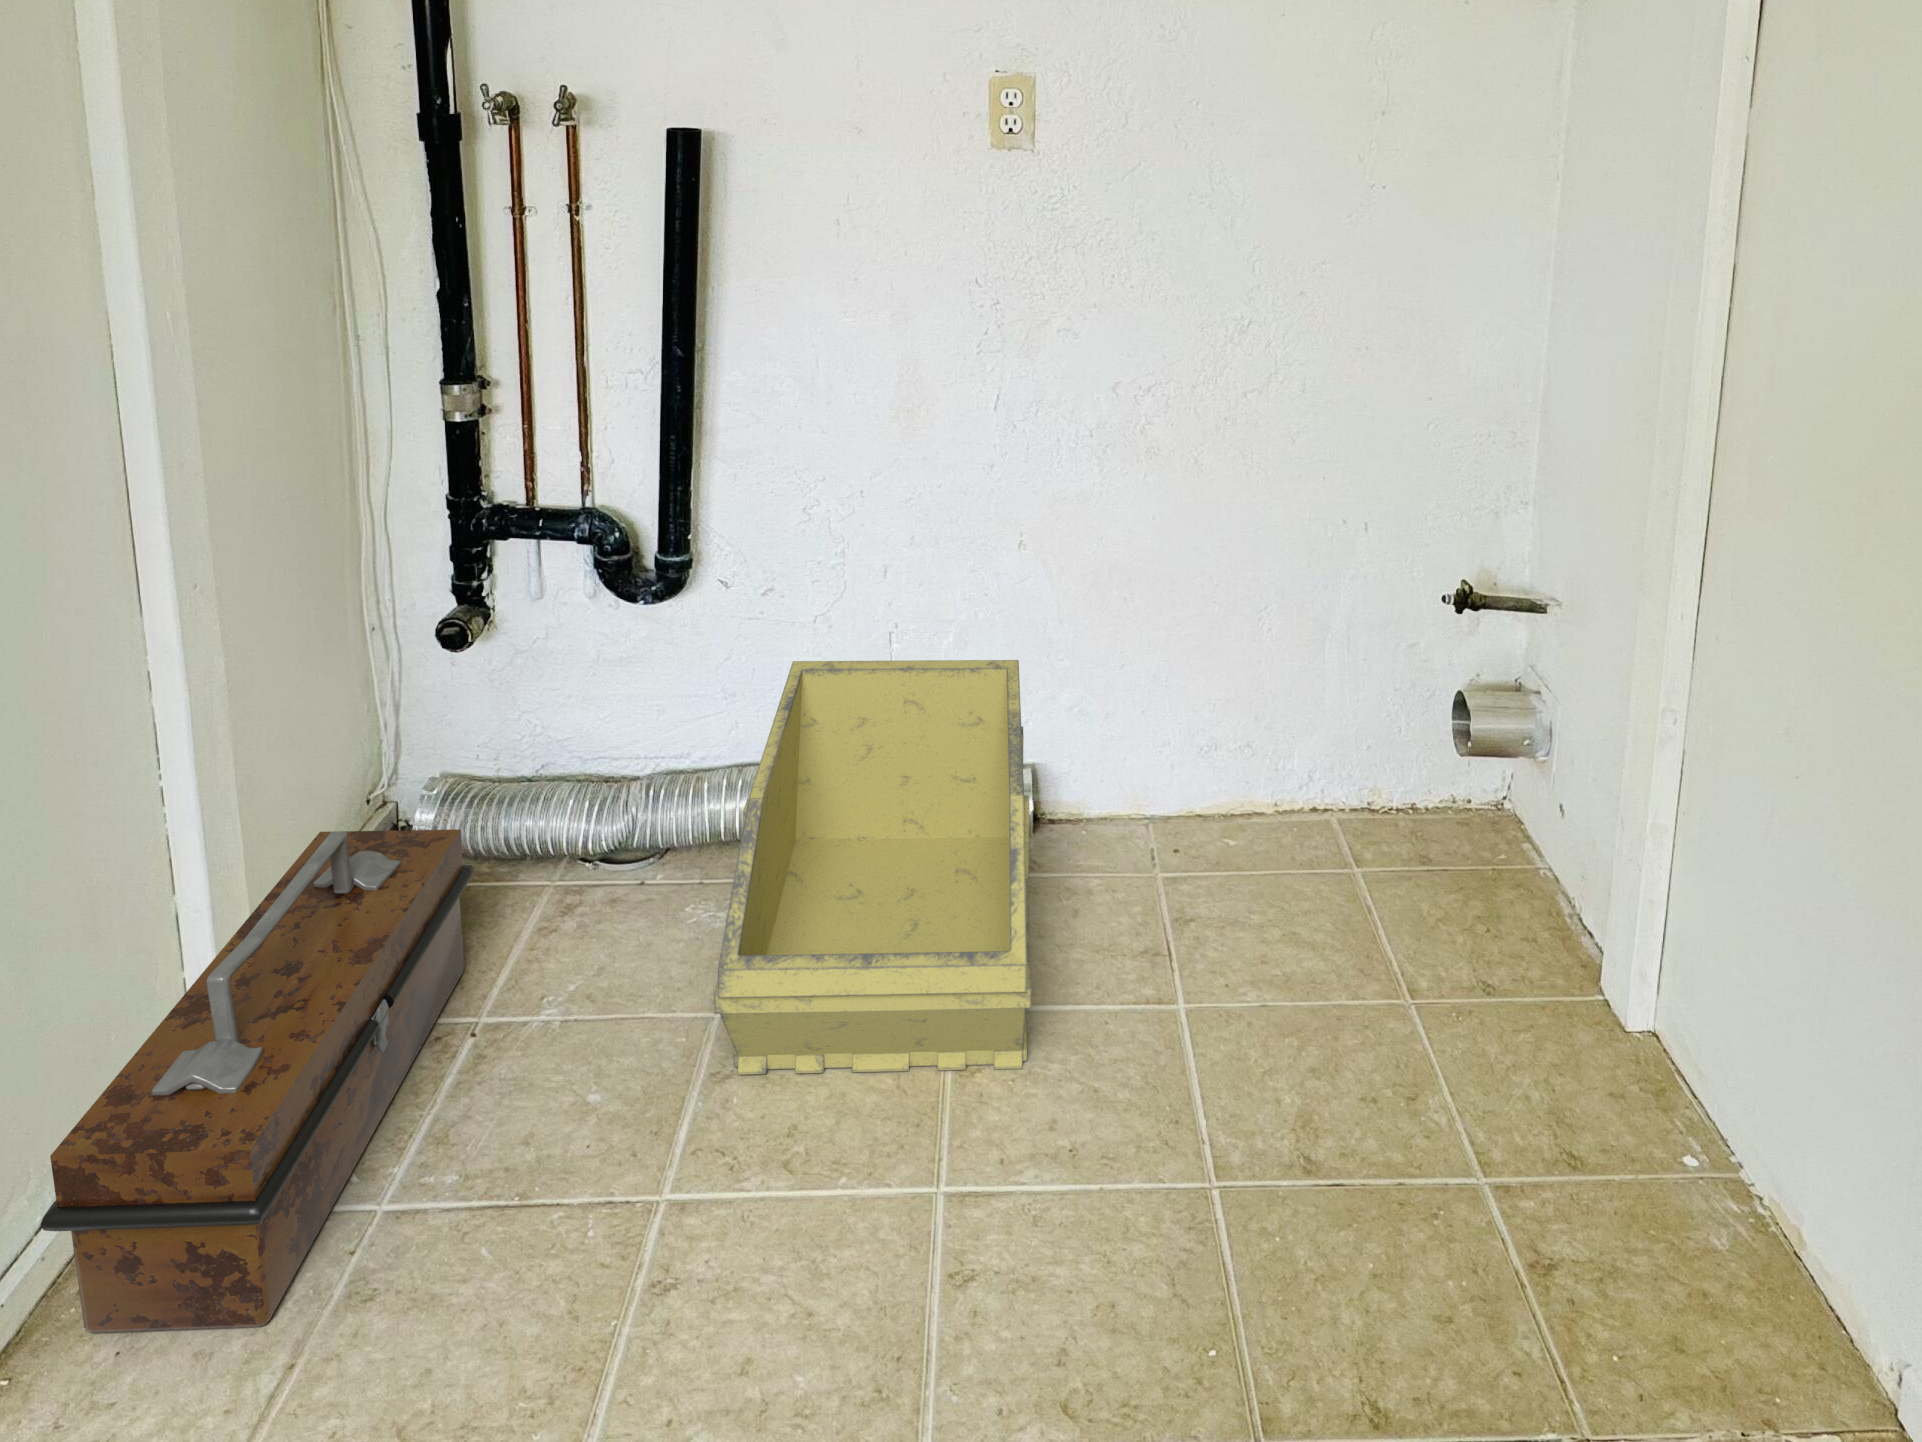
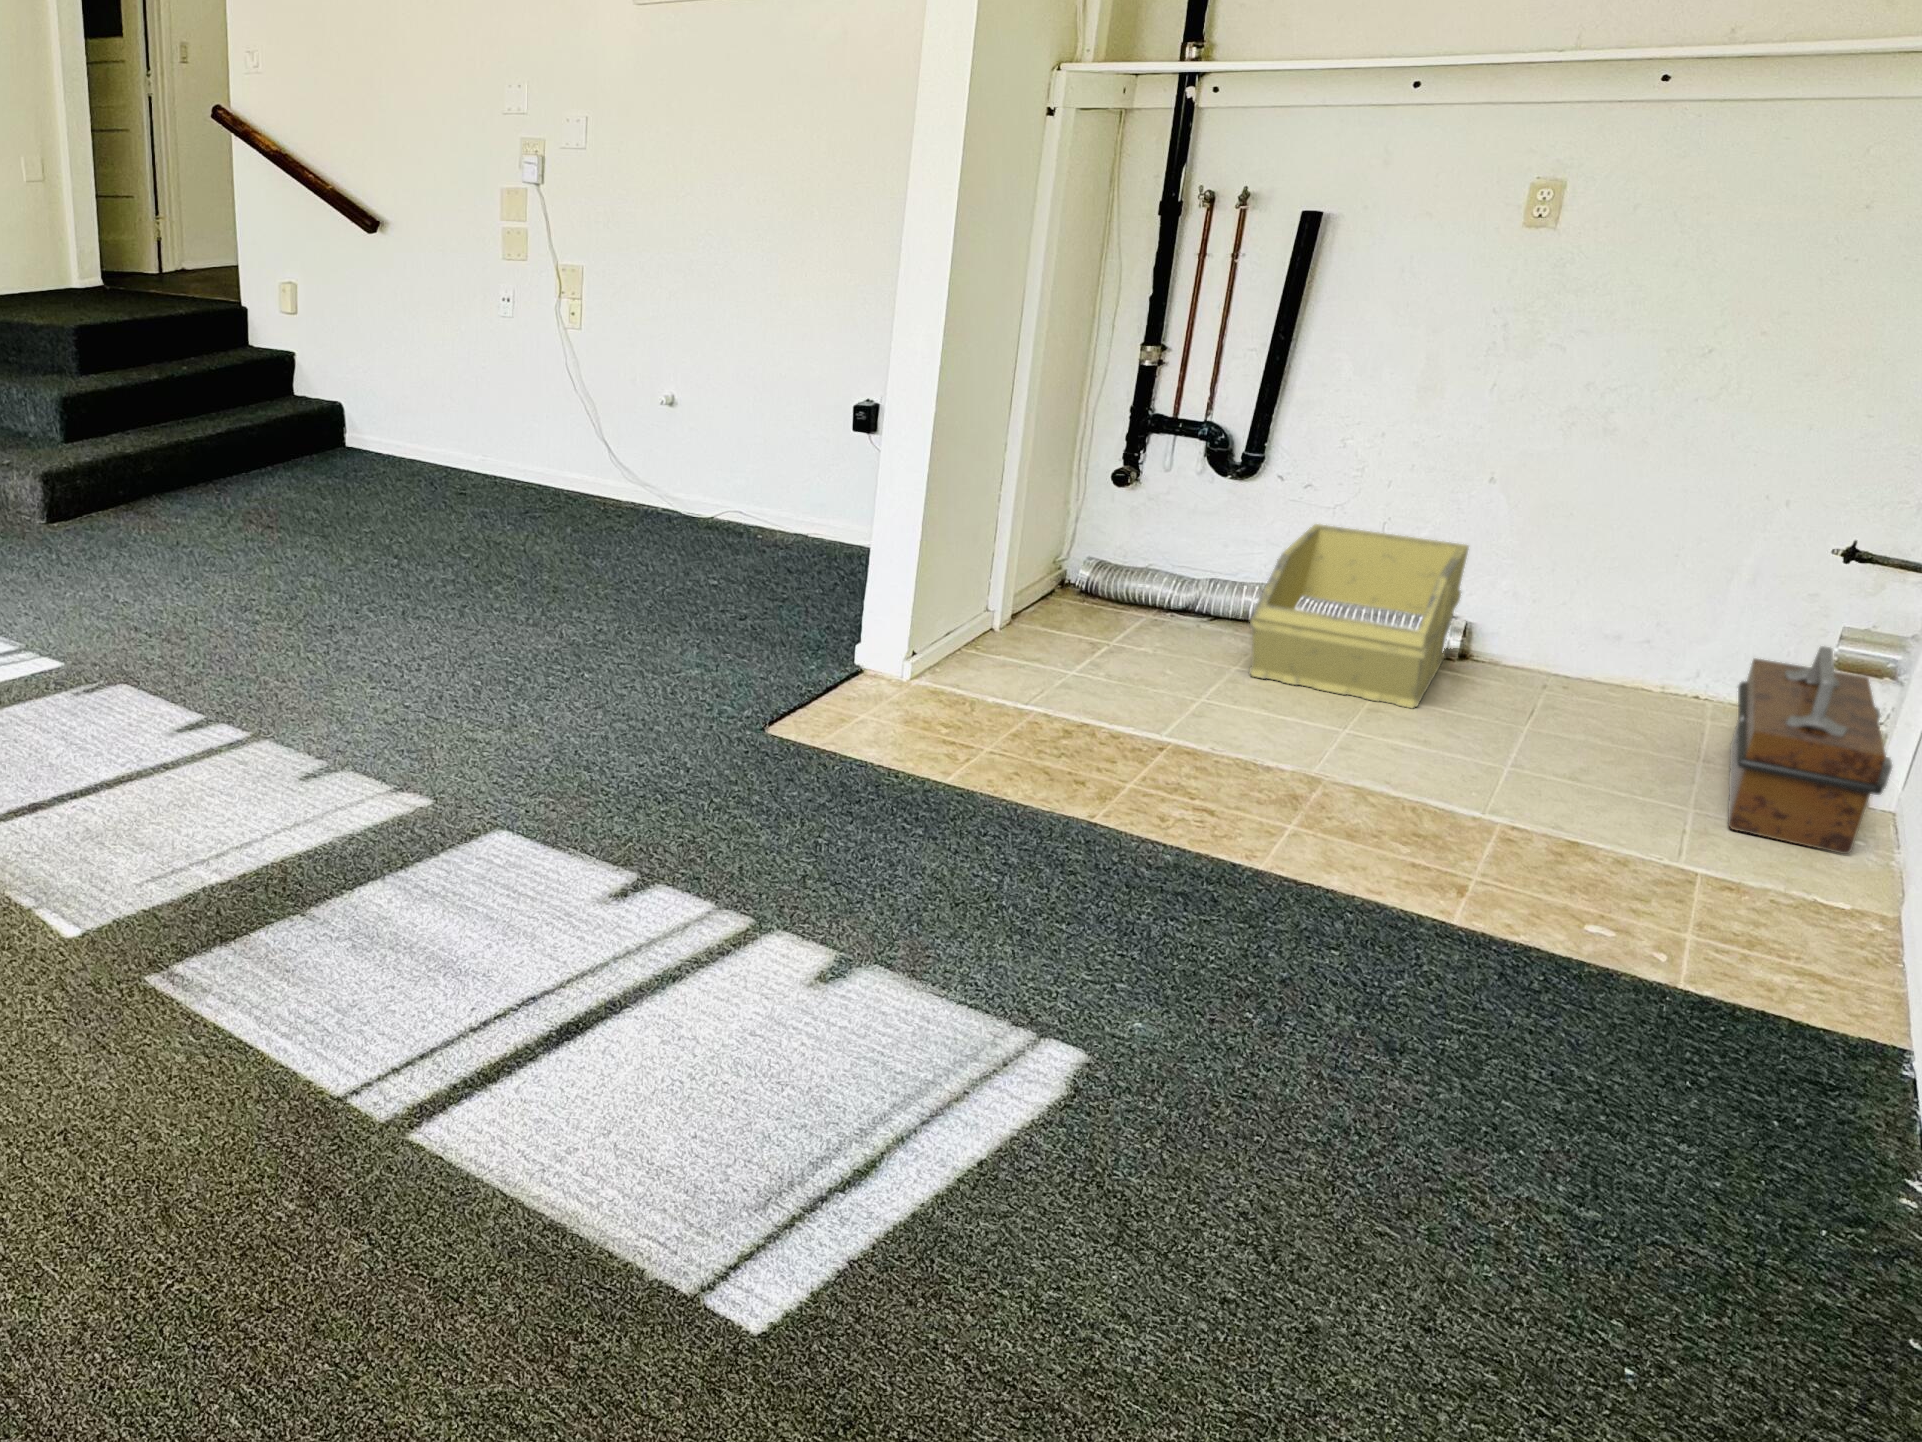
toolbox: present [41,829,474,1333] -> present [1728,646,1892,854]

